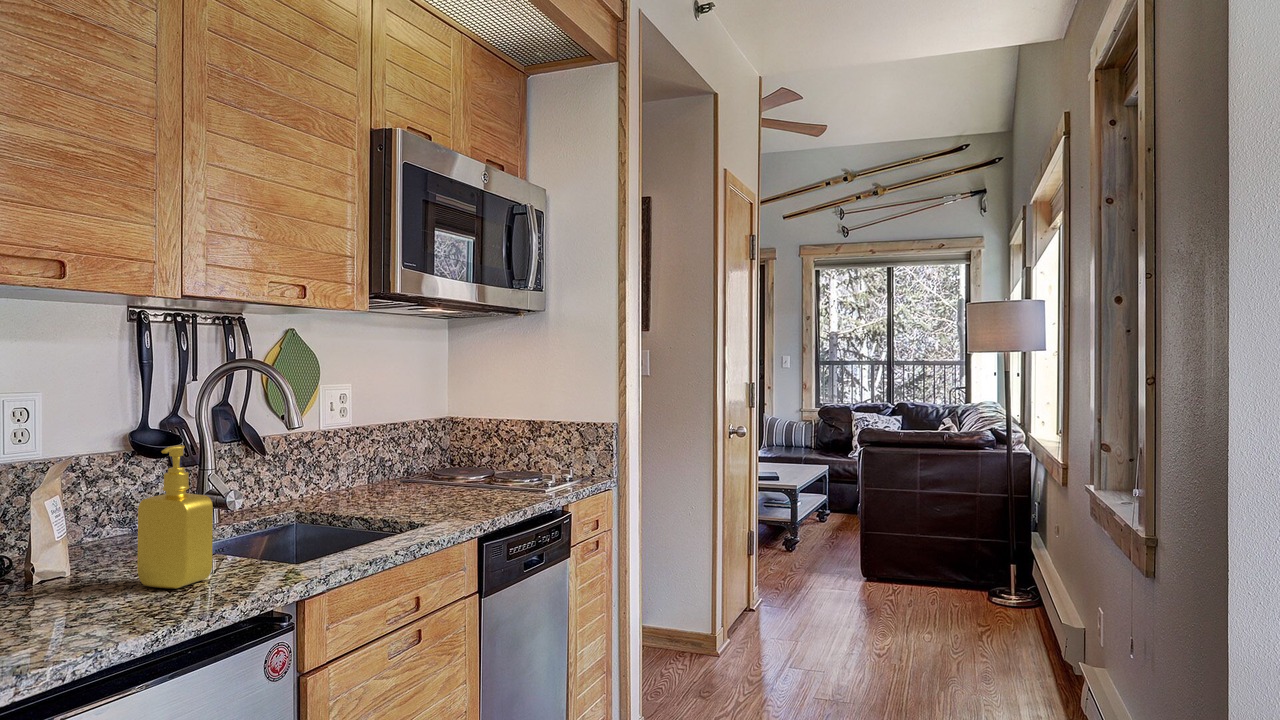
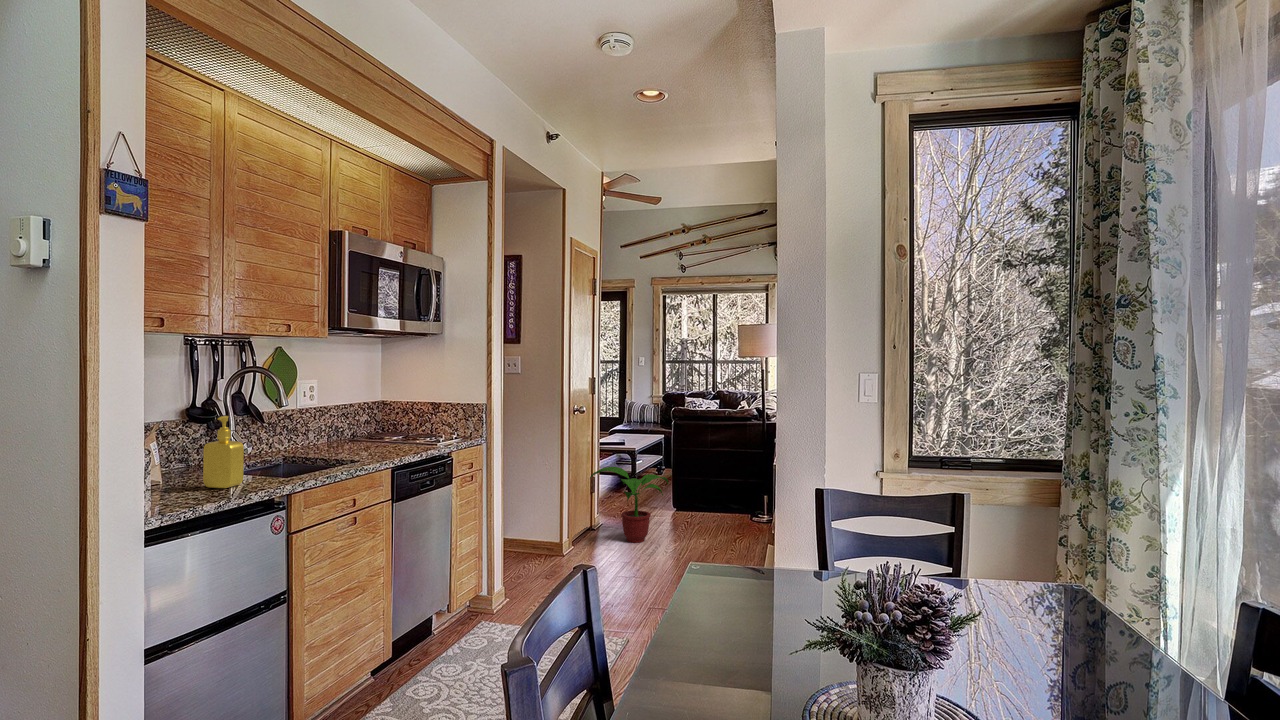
potted plant: none [749,519,872,639] -> present [590,467,669,543]

